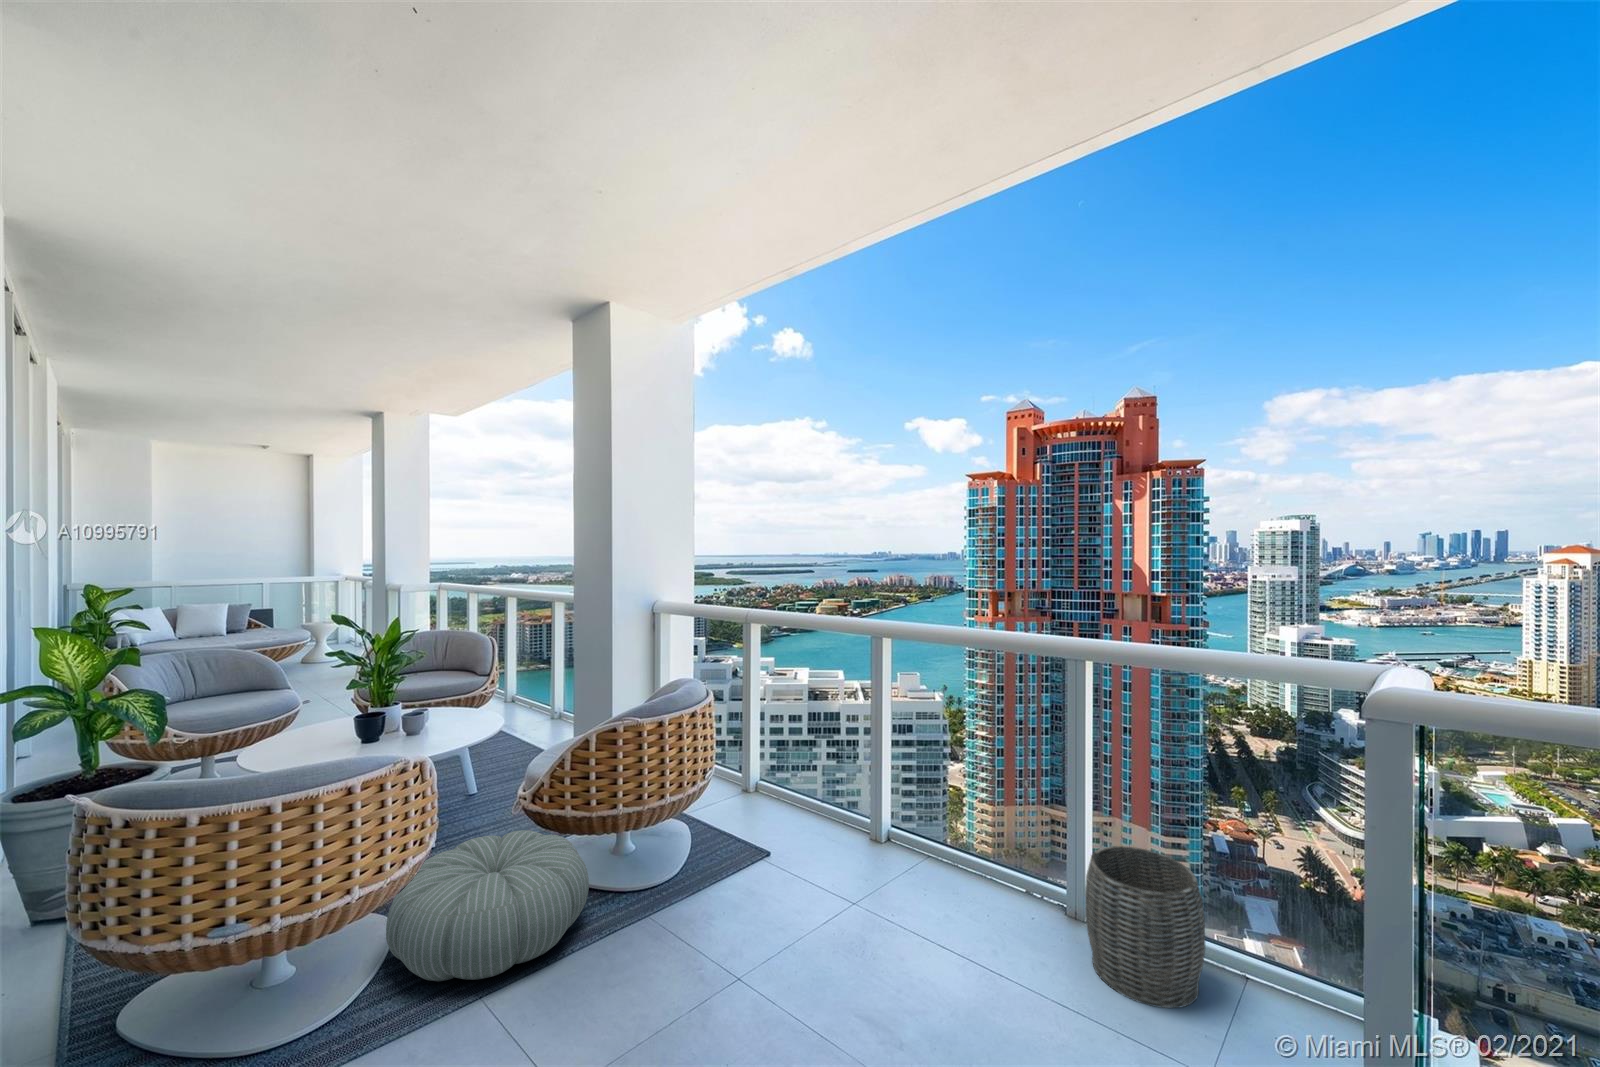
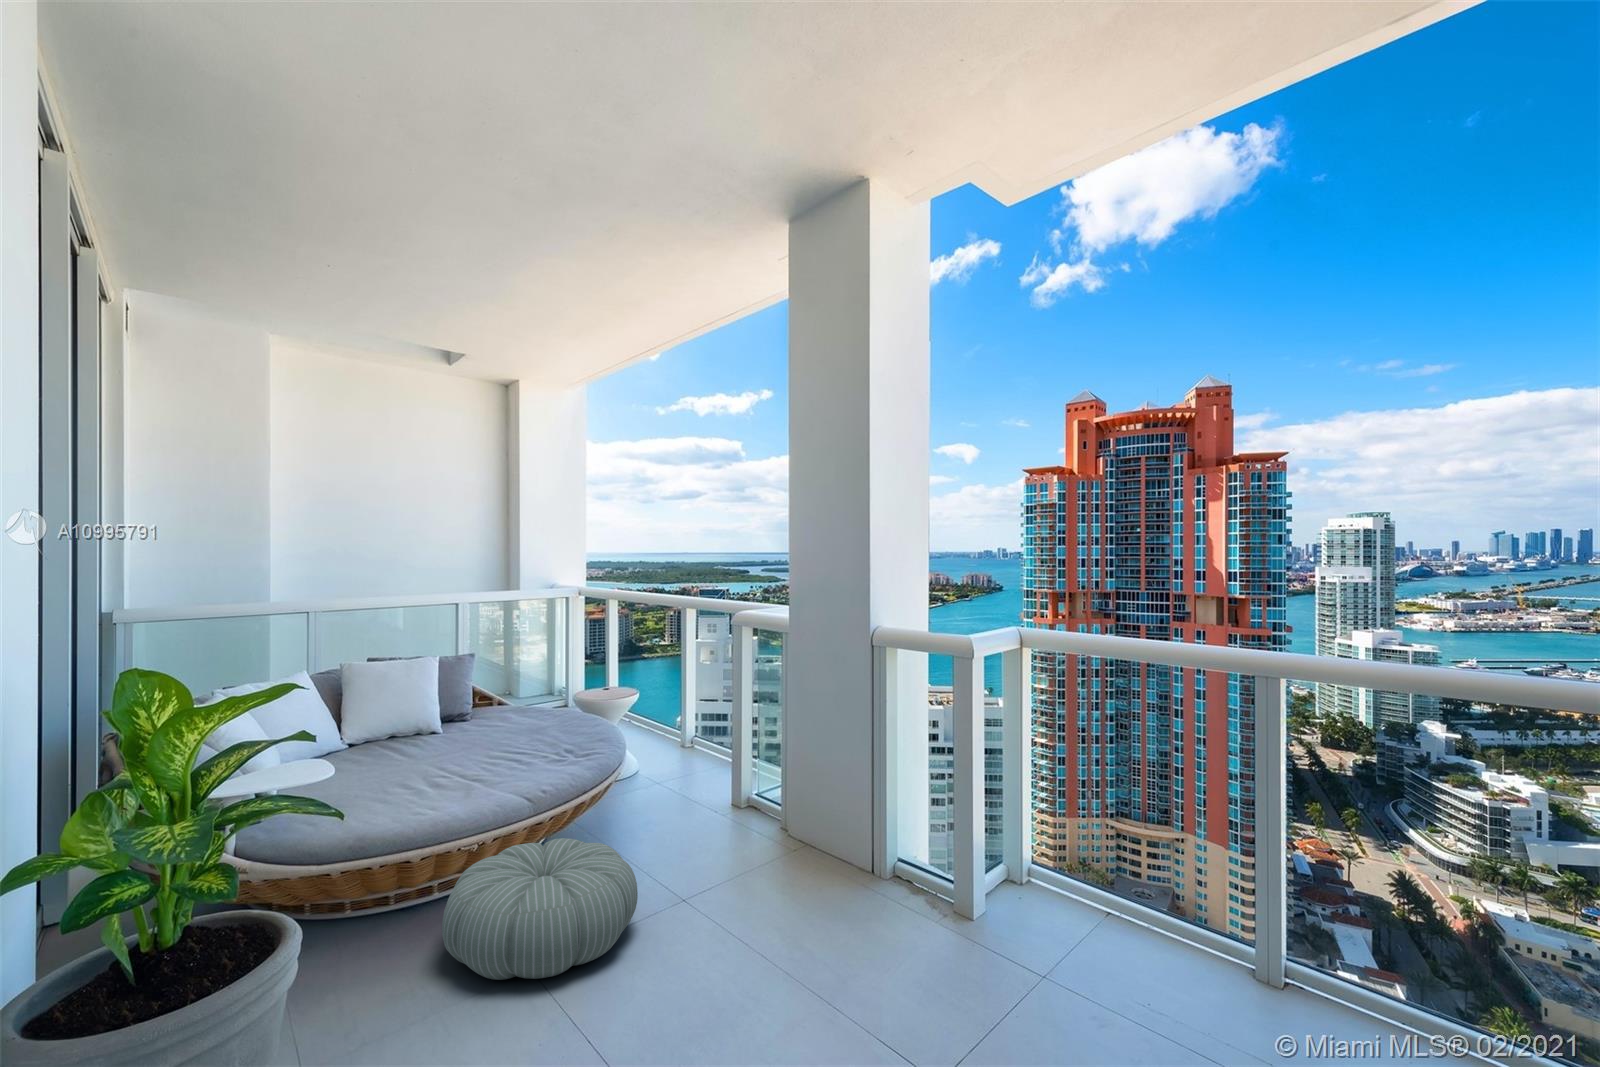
woven basket: present [1085,846,1205,1008] -> none [1151,855,1273,1011]

